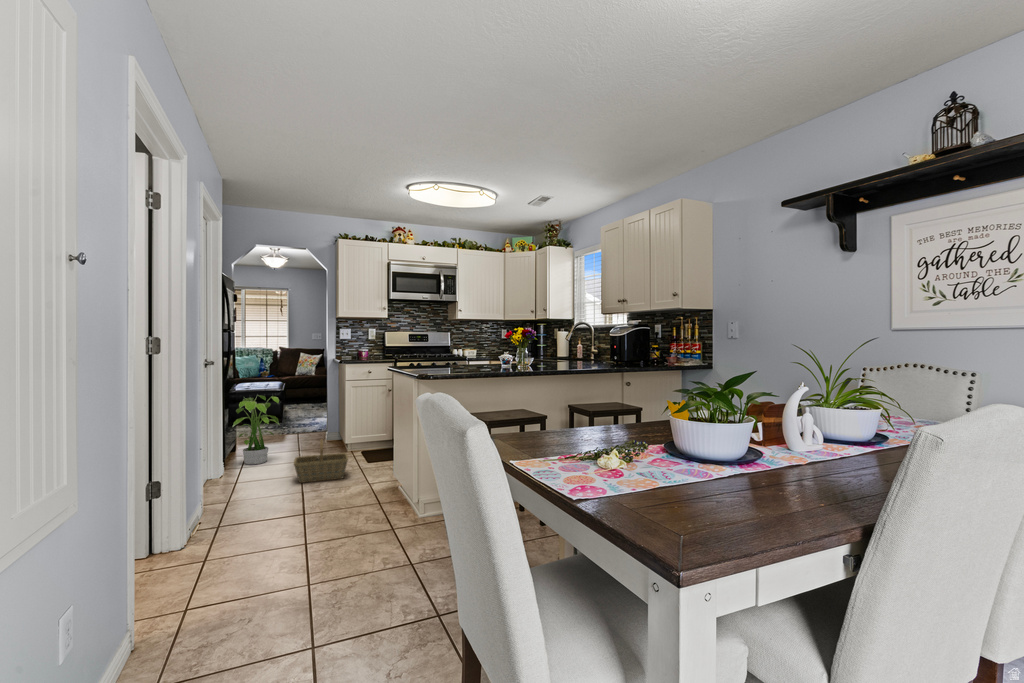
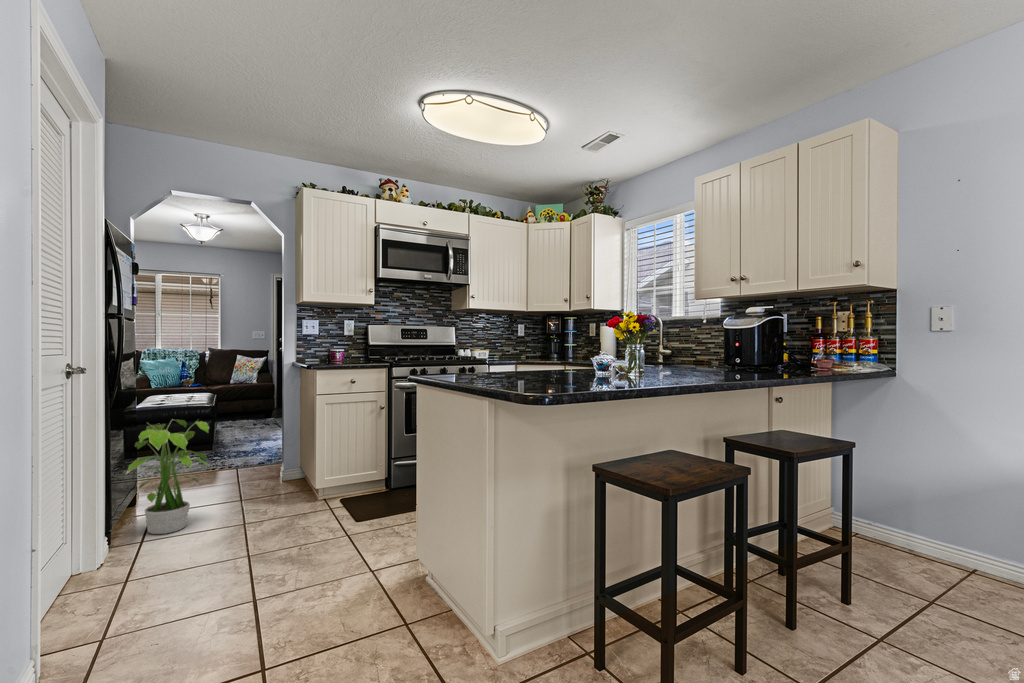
basket: present [294,439,348,483] -> none [235,494,331,576]

